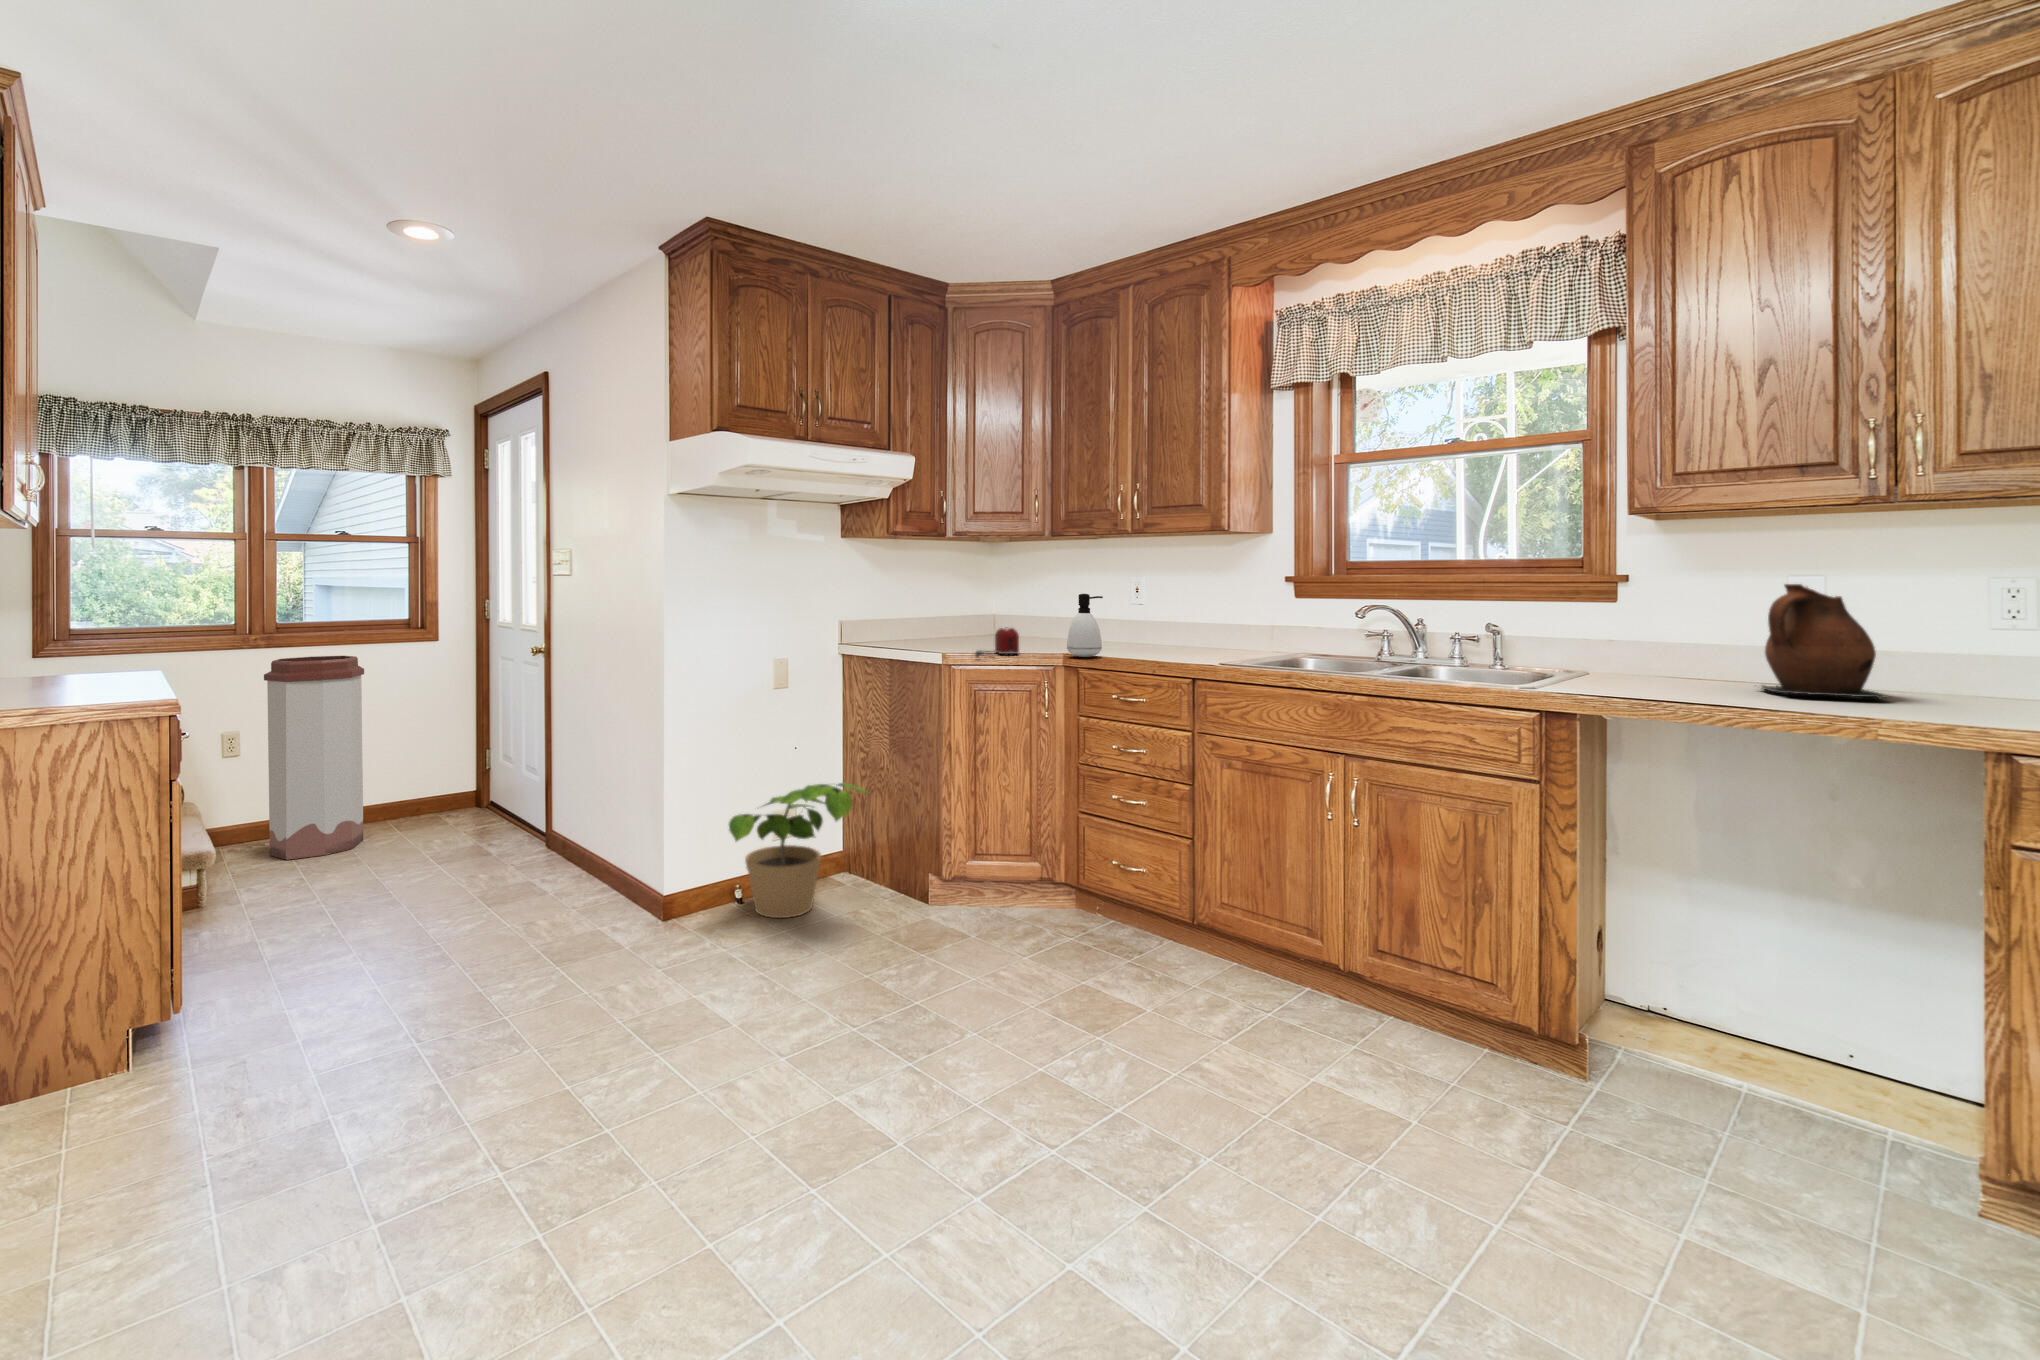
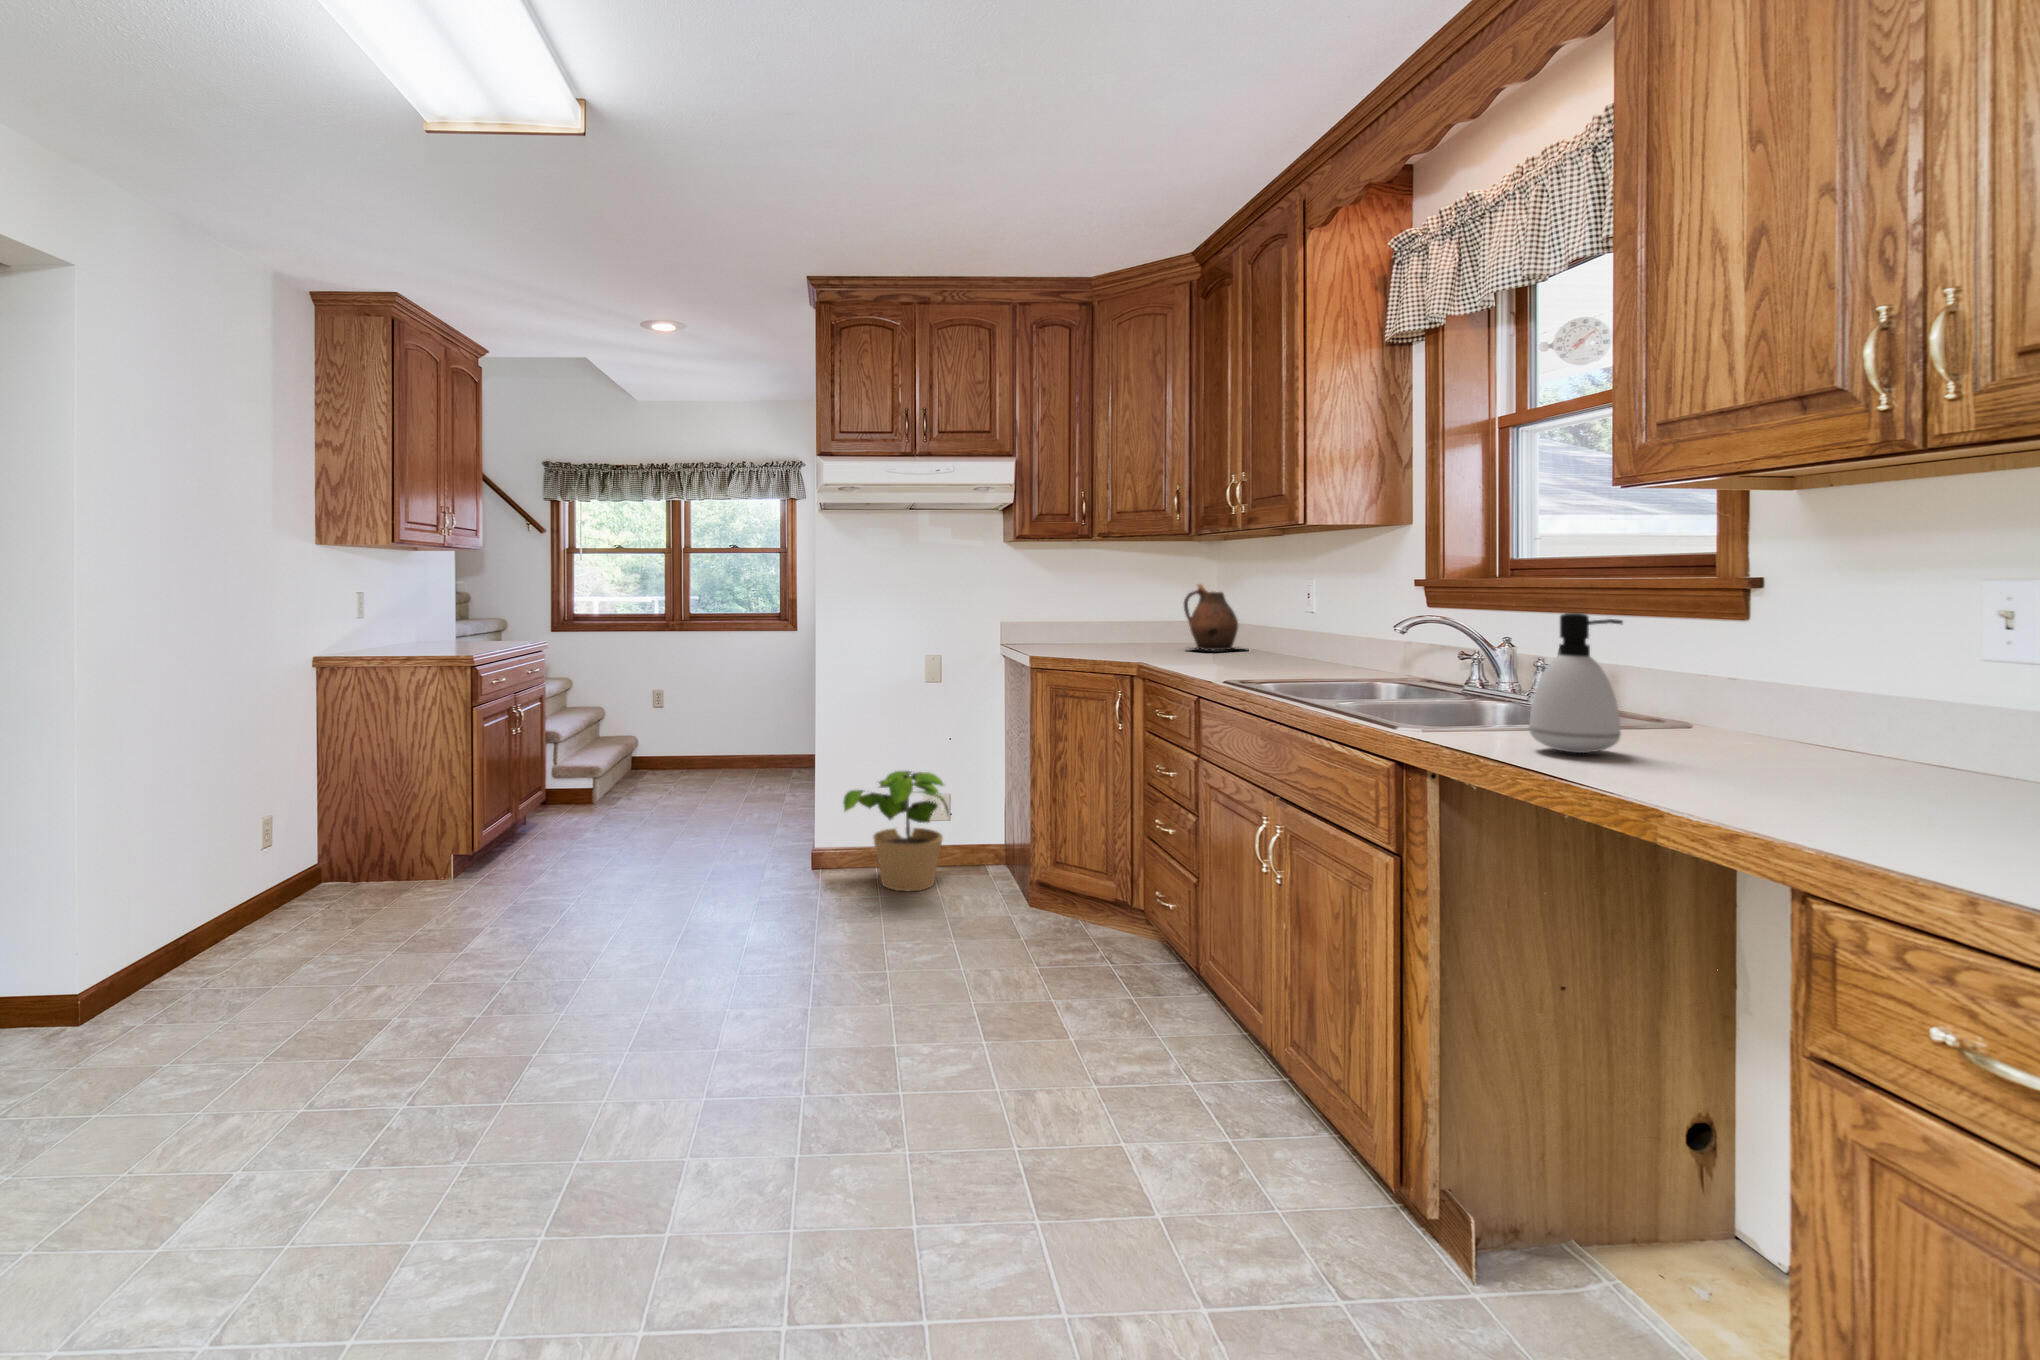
ceramic pitcher: present [1762,584,1891,700] -> present [1184,584,1238,650]
soap dispenser: present [1067,594,1103,657] -> present [1529,613,1623,753]
toaster: present [975,628,1019,657] -> none [1044,634,1119,663]
trash can: present [264,656,364,860] -> none [665,640,730,788]

